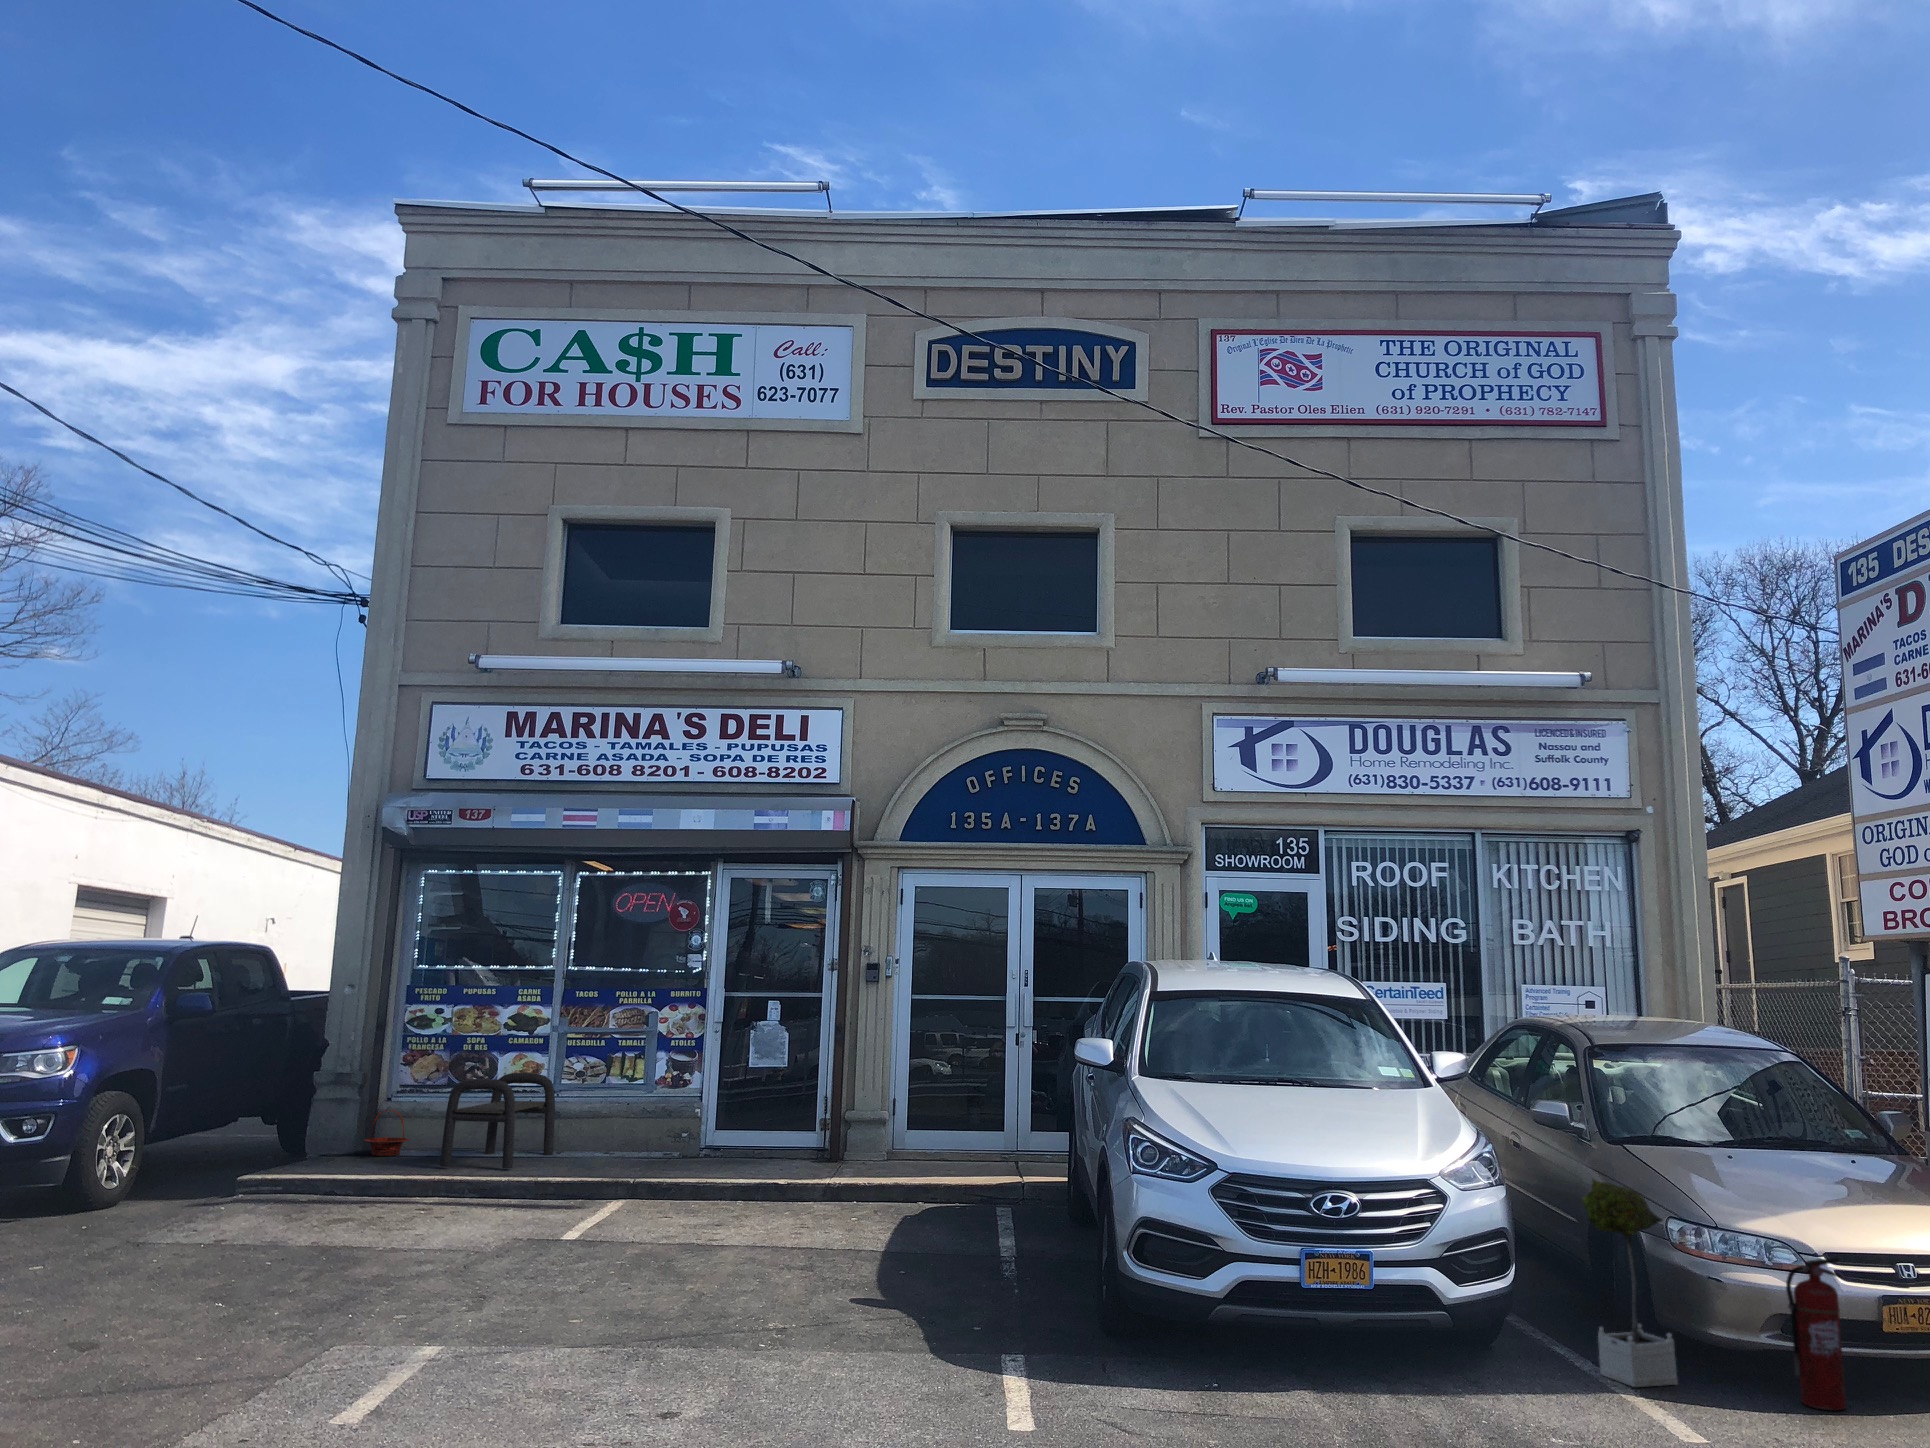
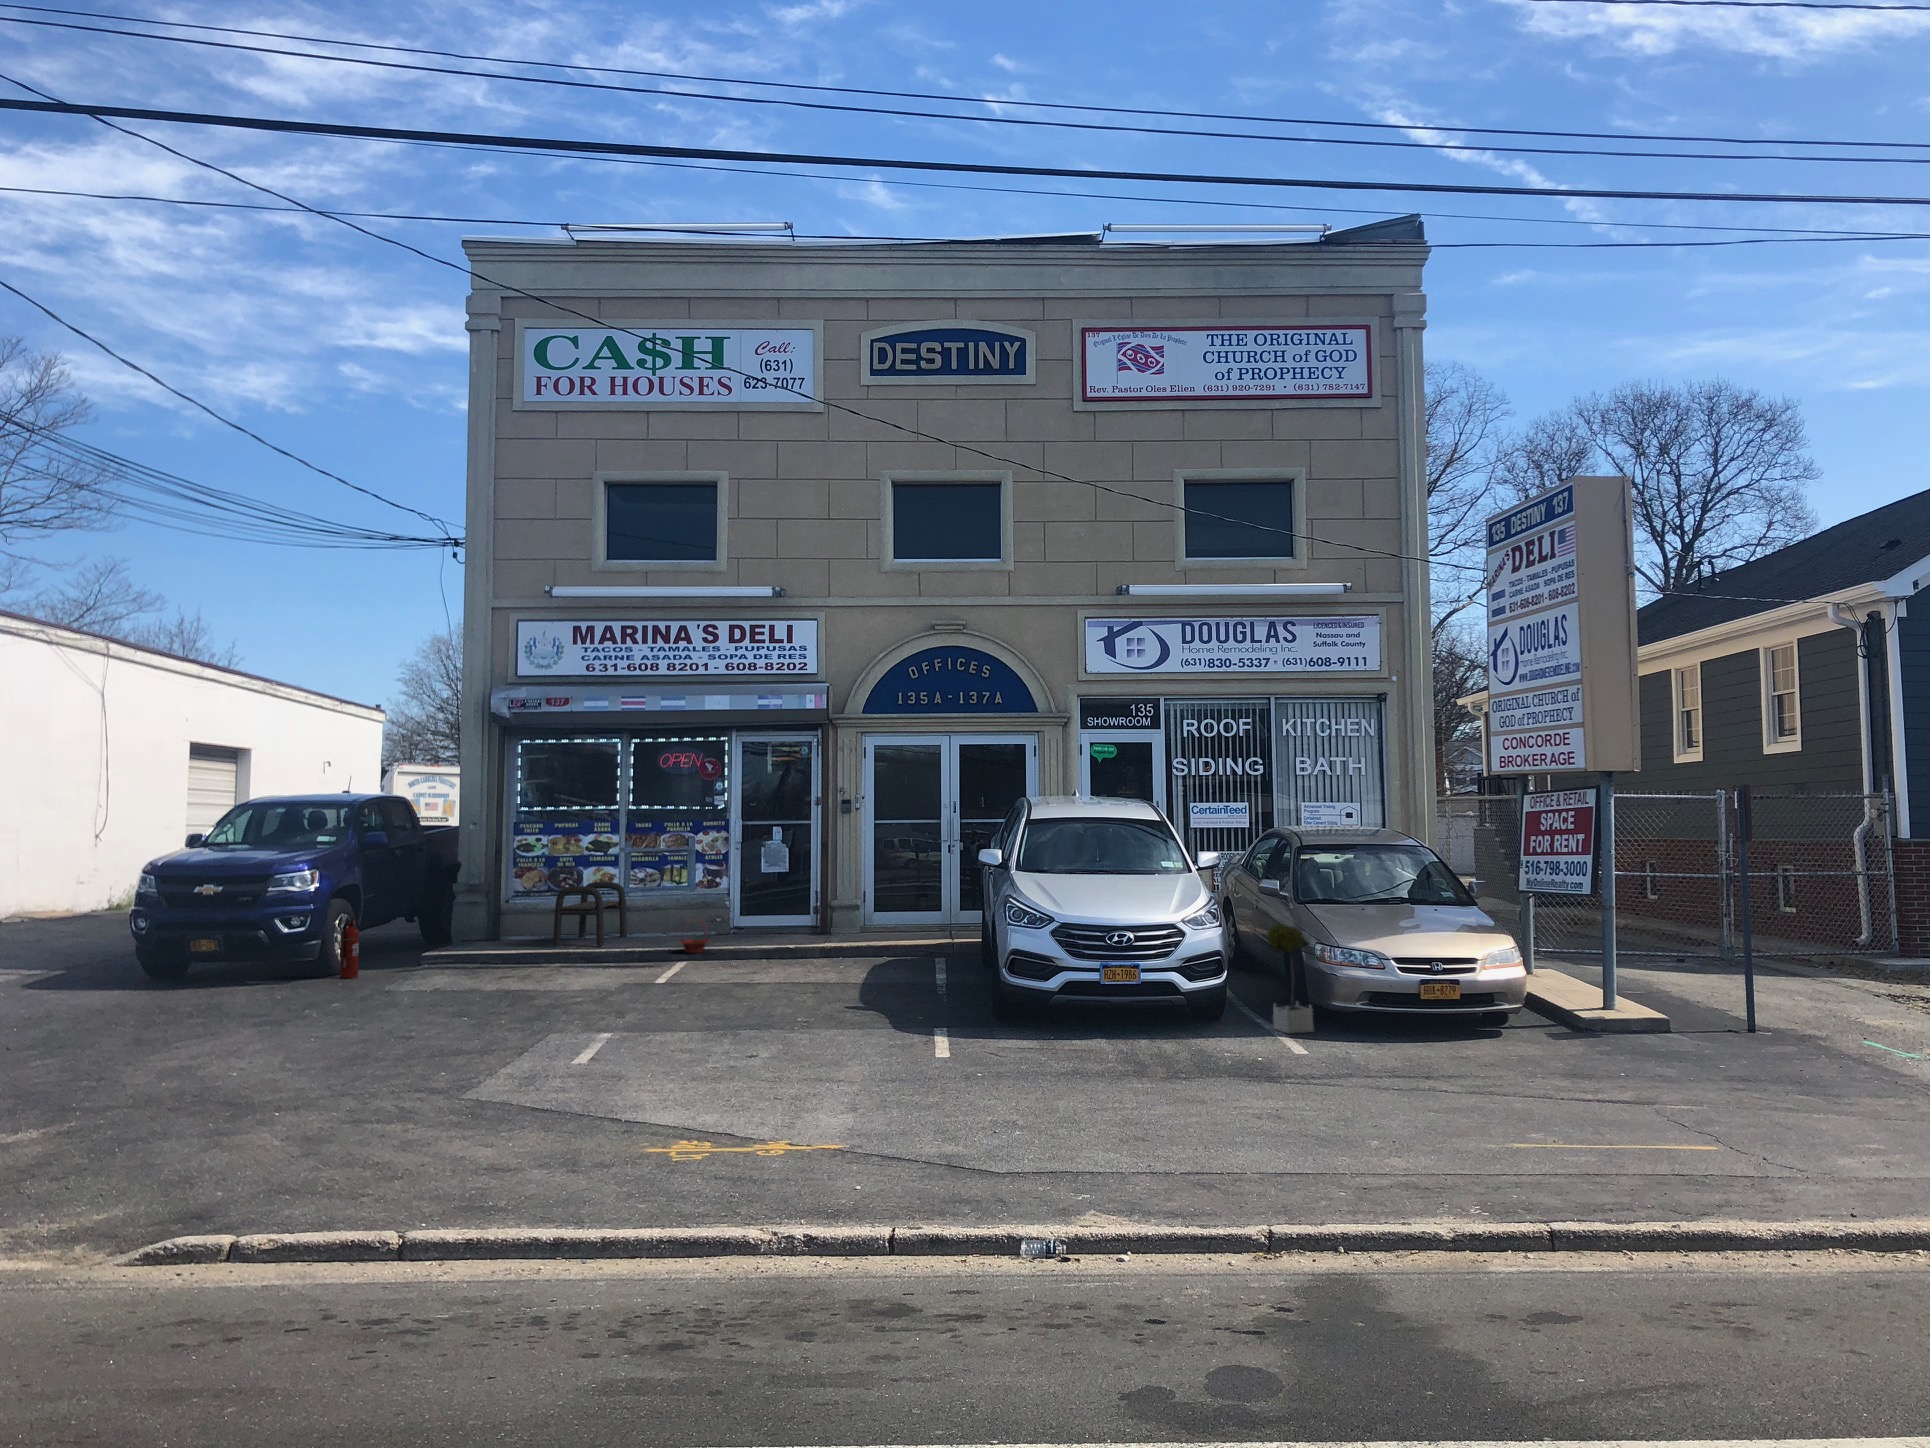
basket: present [364,1110,410,1156] -> present [680,940,709,953]
fire extinguisher: present [1786,1258,1846,1411] -> present [340,917,359,978]

